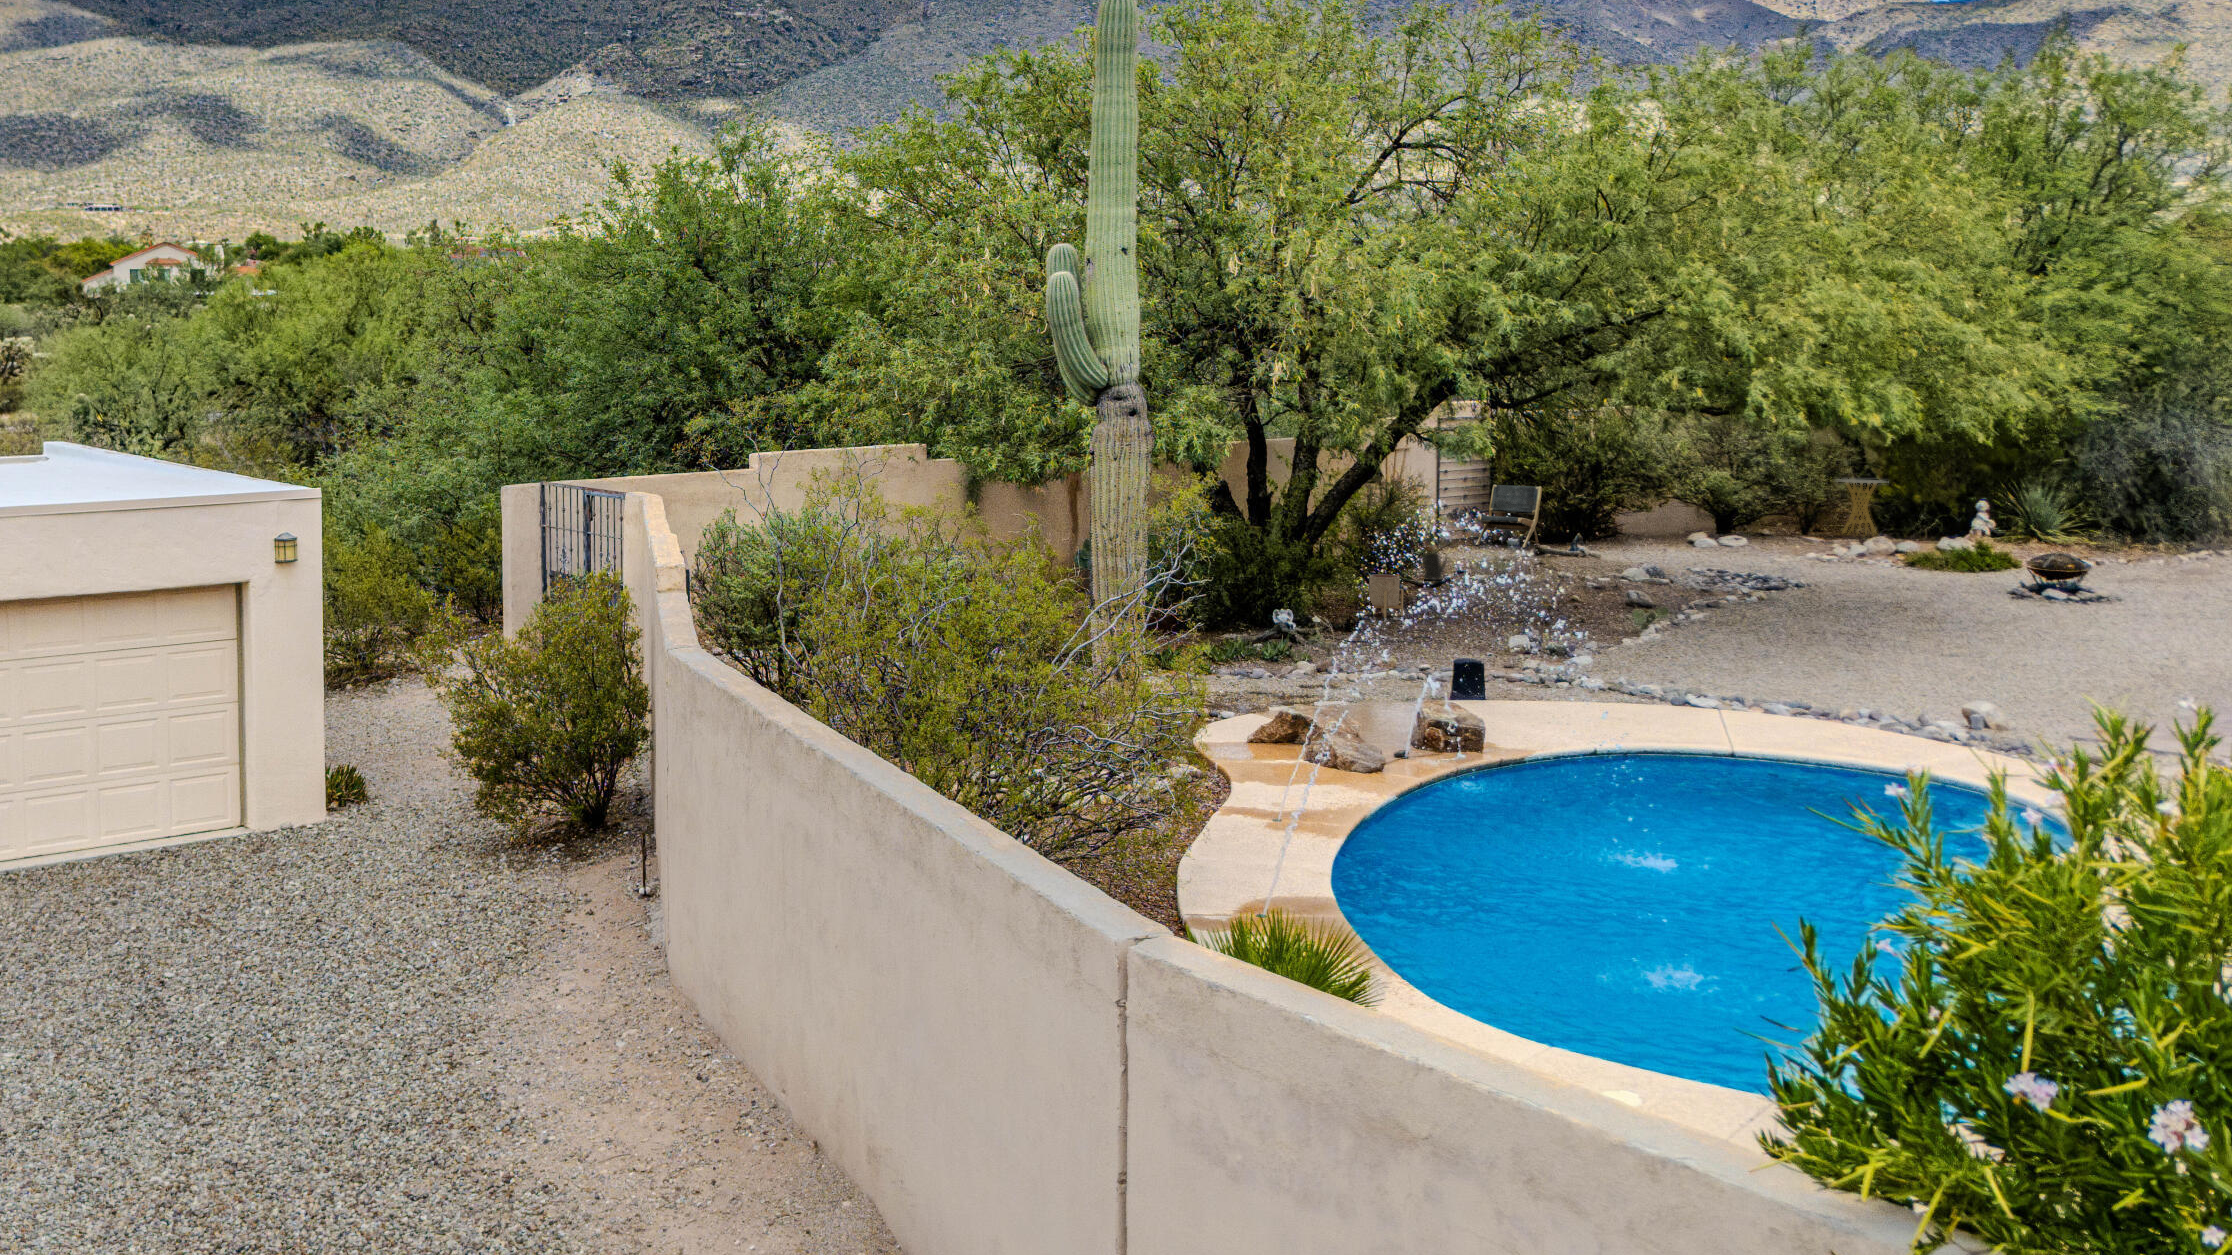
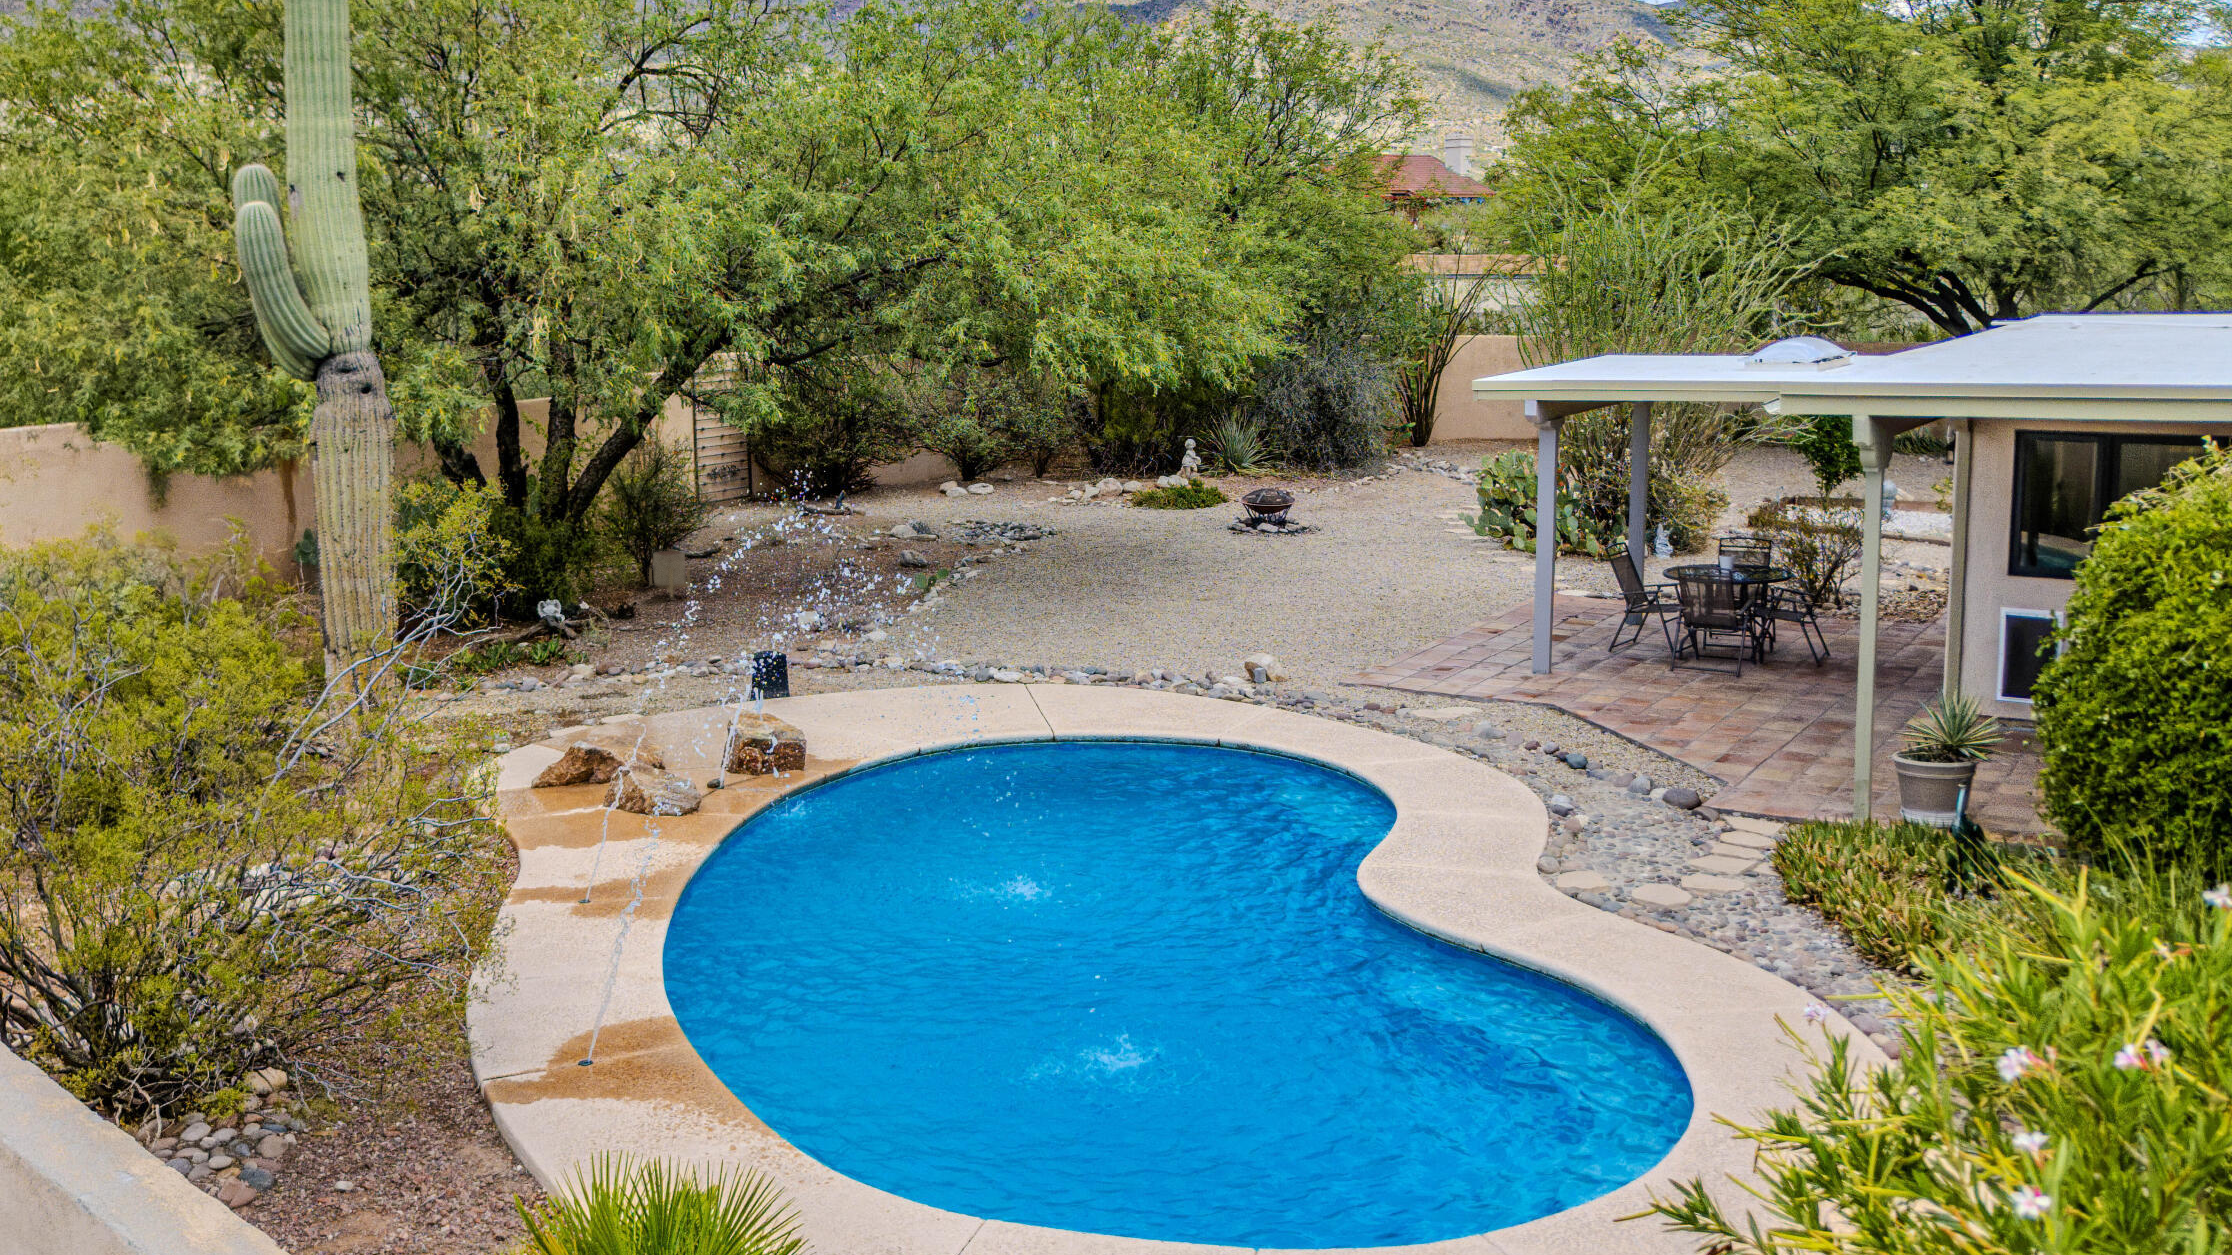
side table: present [1840,479,1881,534] -> none [1056,428,1099,479]
lounge chair: present [1476,484,1542,547] -> none [751,446,811,508]
watering can: present [1421,545,1447,580] -> none [698,509,730,551]

